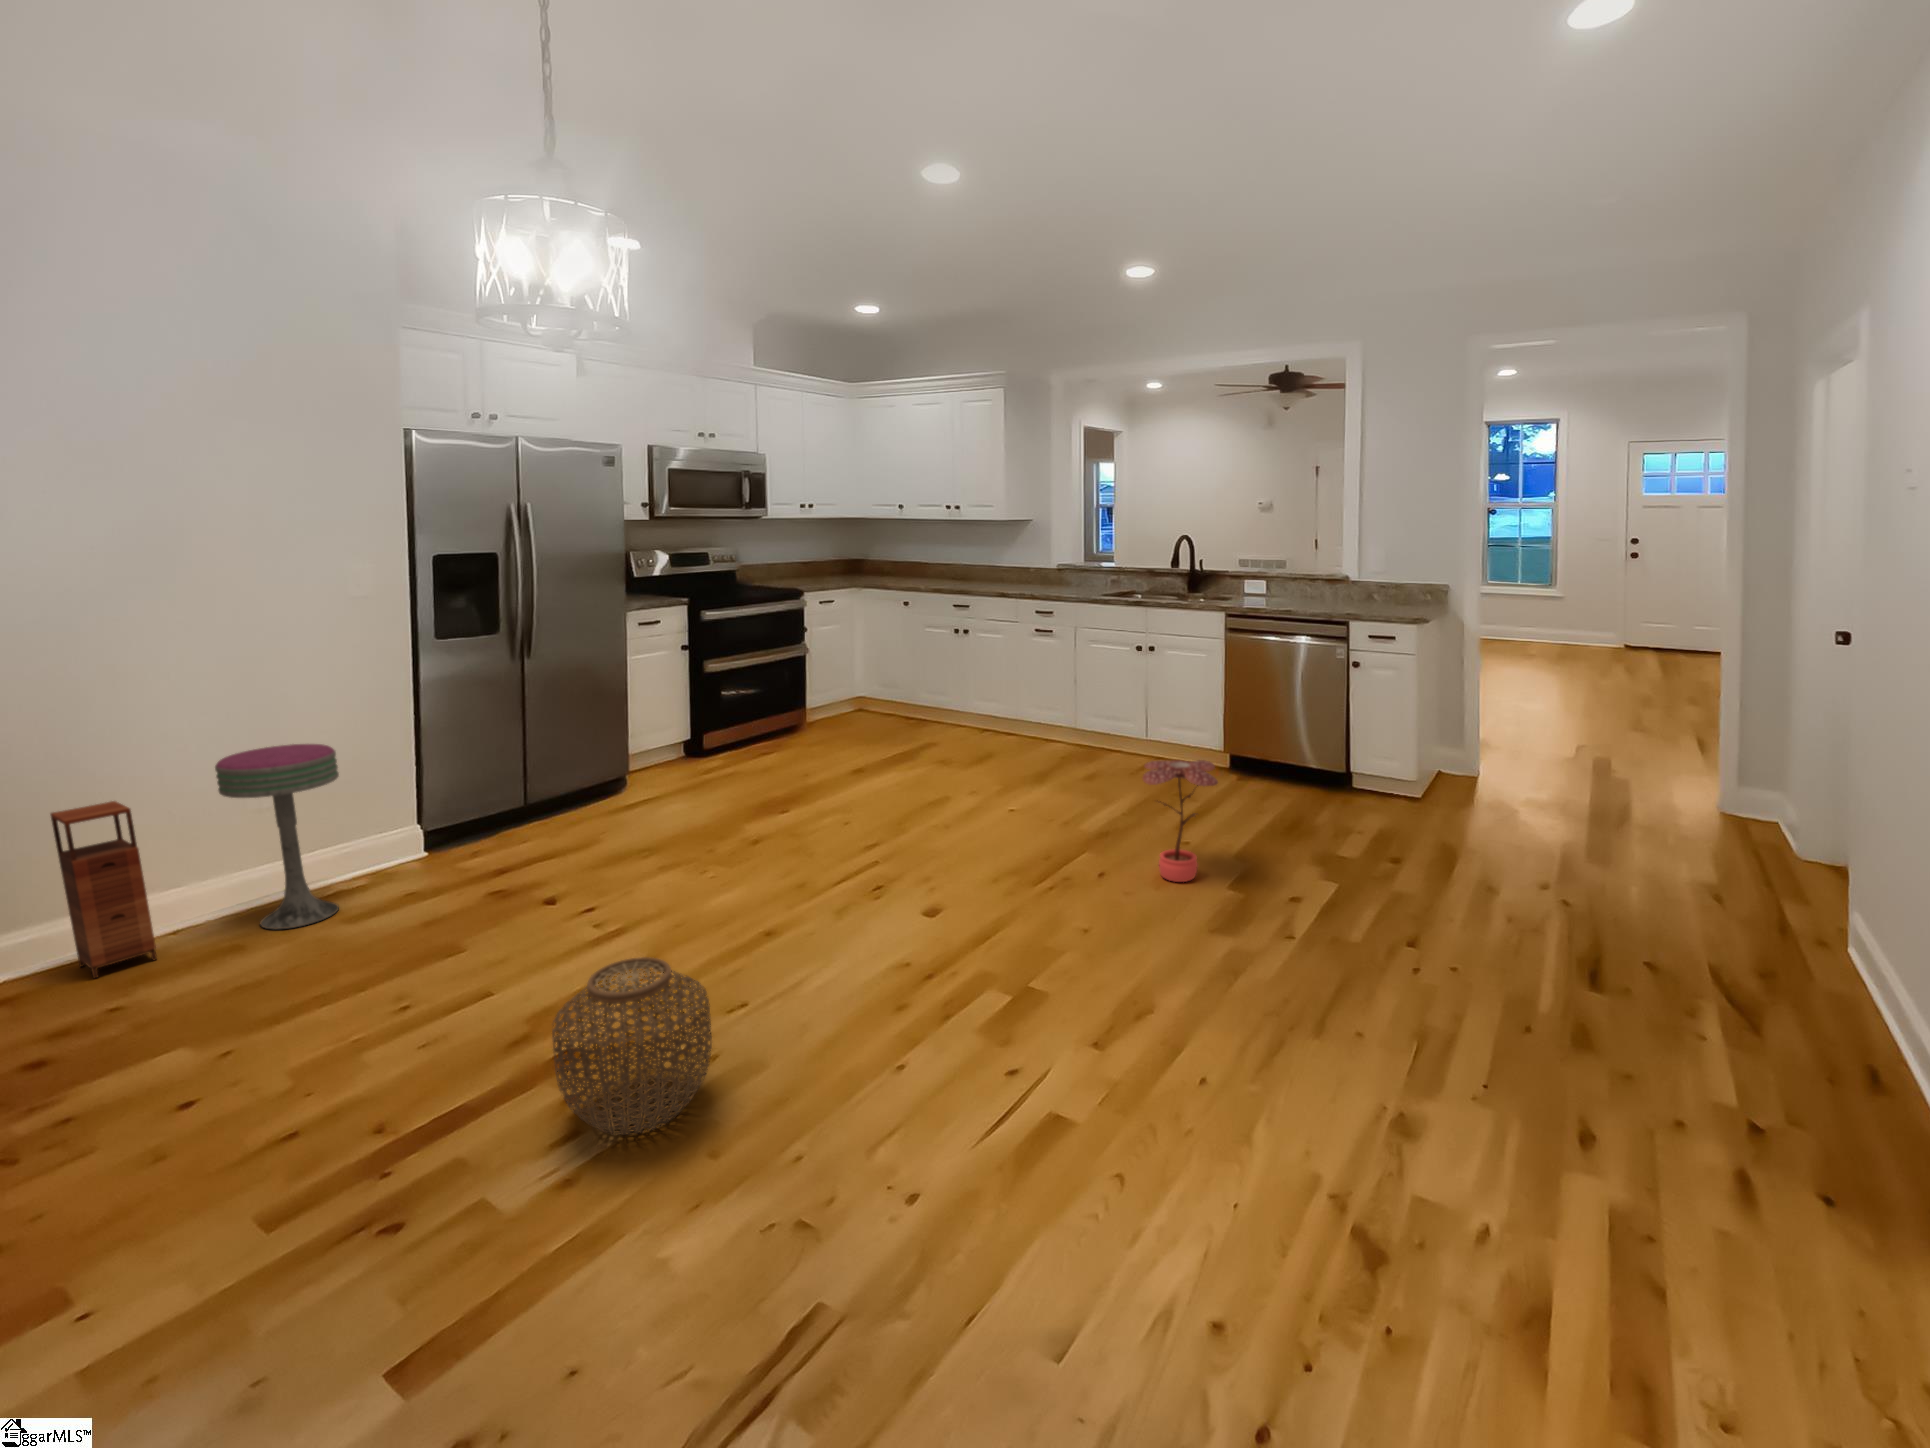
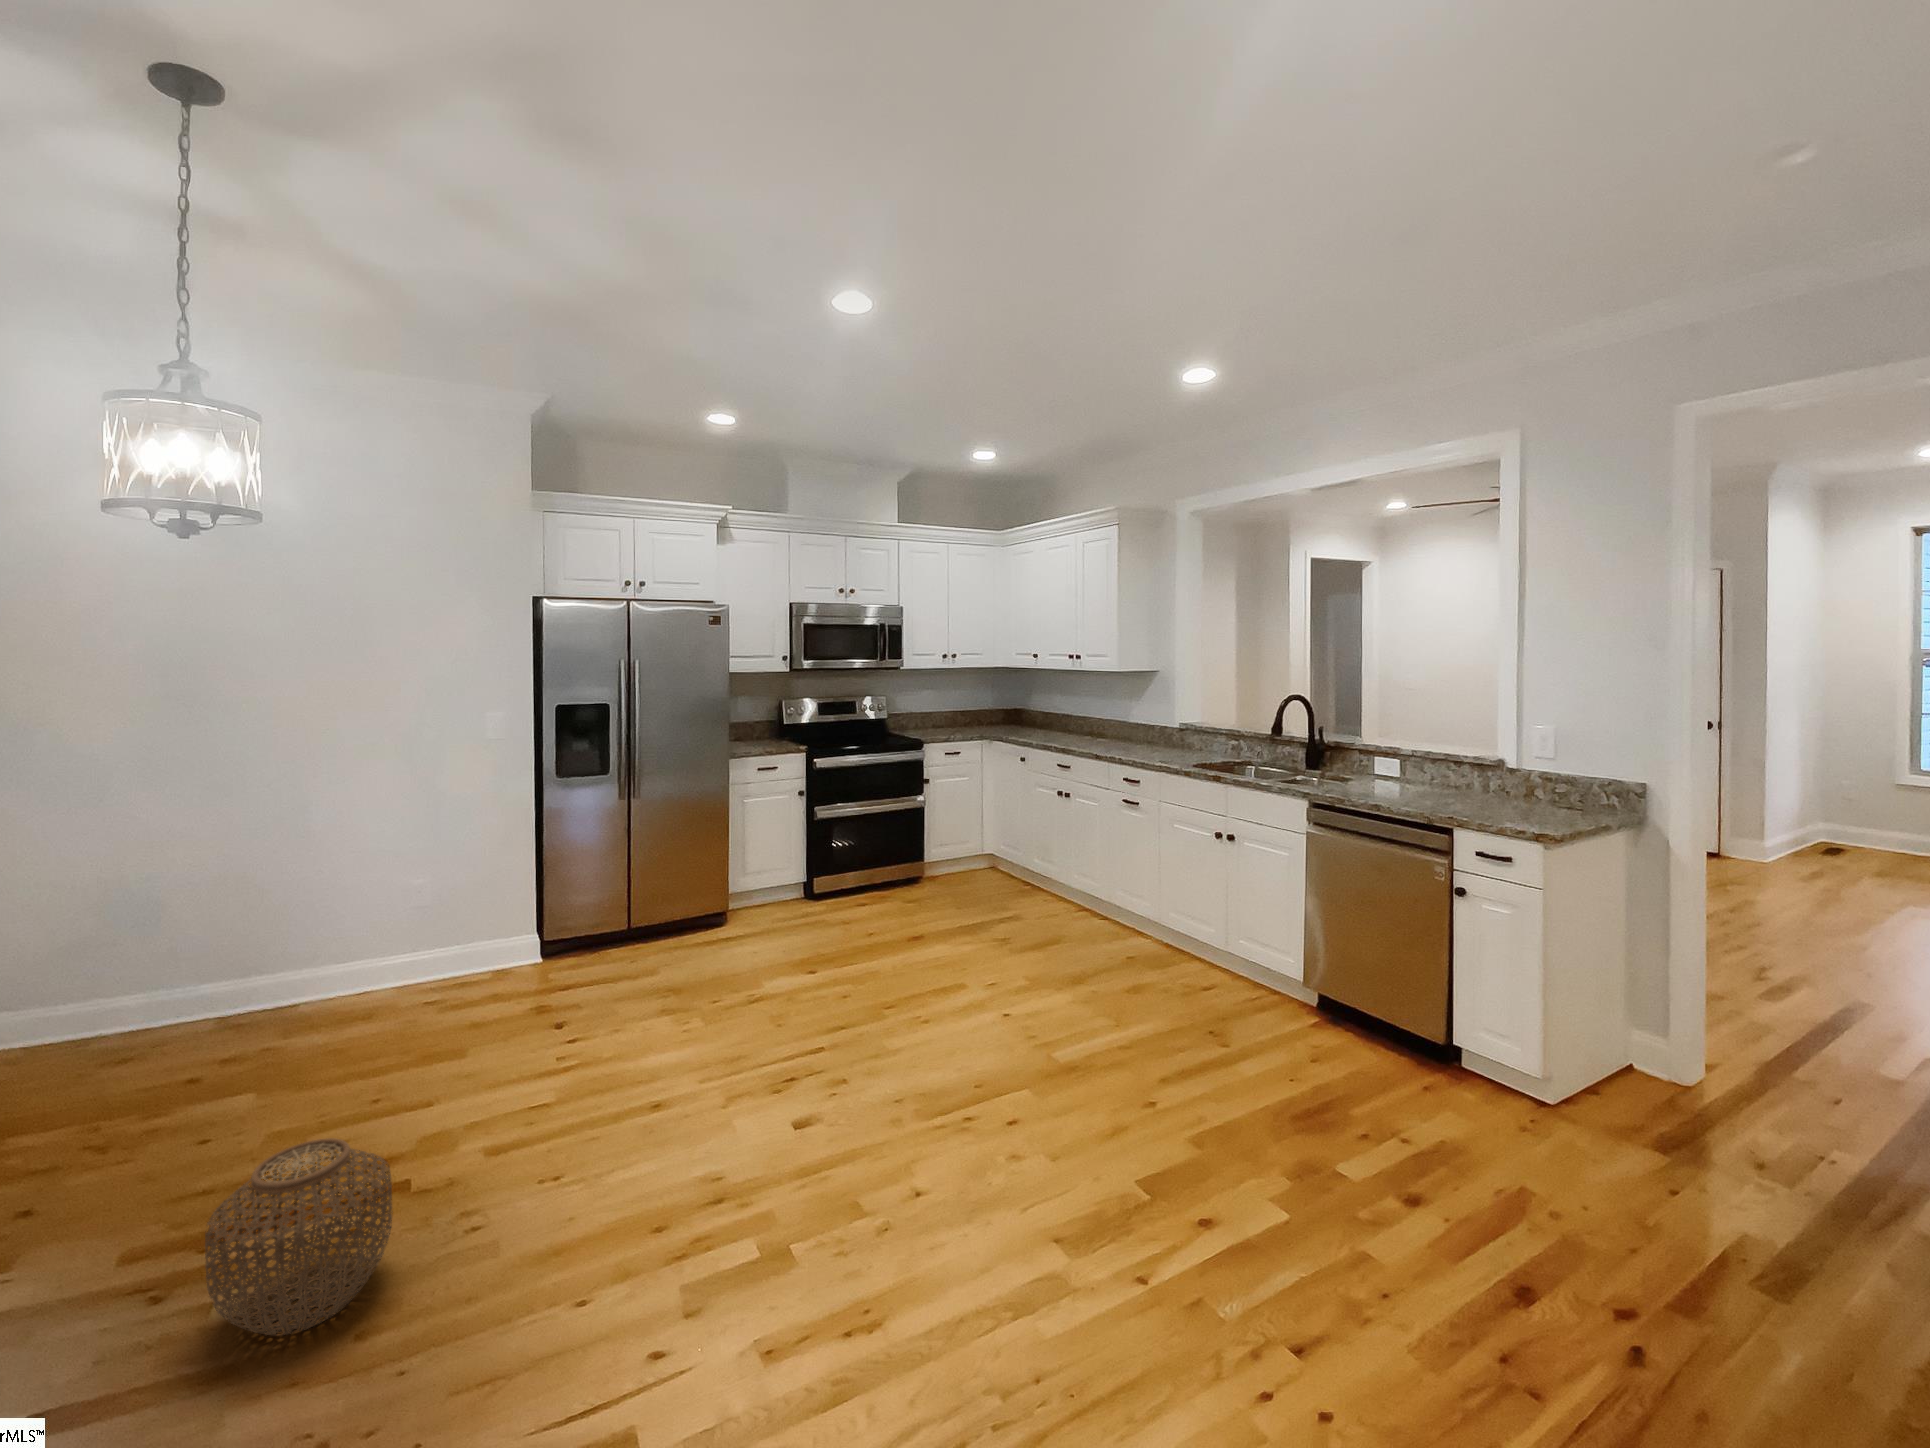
bar stool: present [215,744,339,929] -> none [342,858,434,1010]
potted plant: present [1143,760,1218,882] -> none [1053,990,1163,1160]
storage cabinet: present [50,801,157,978] -> none [231,891,288,1027]

